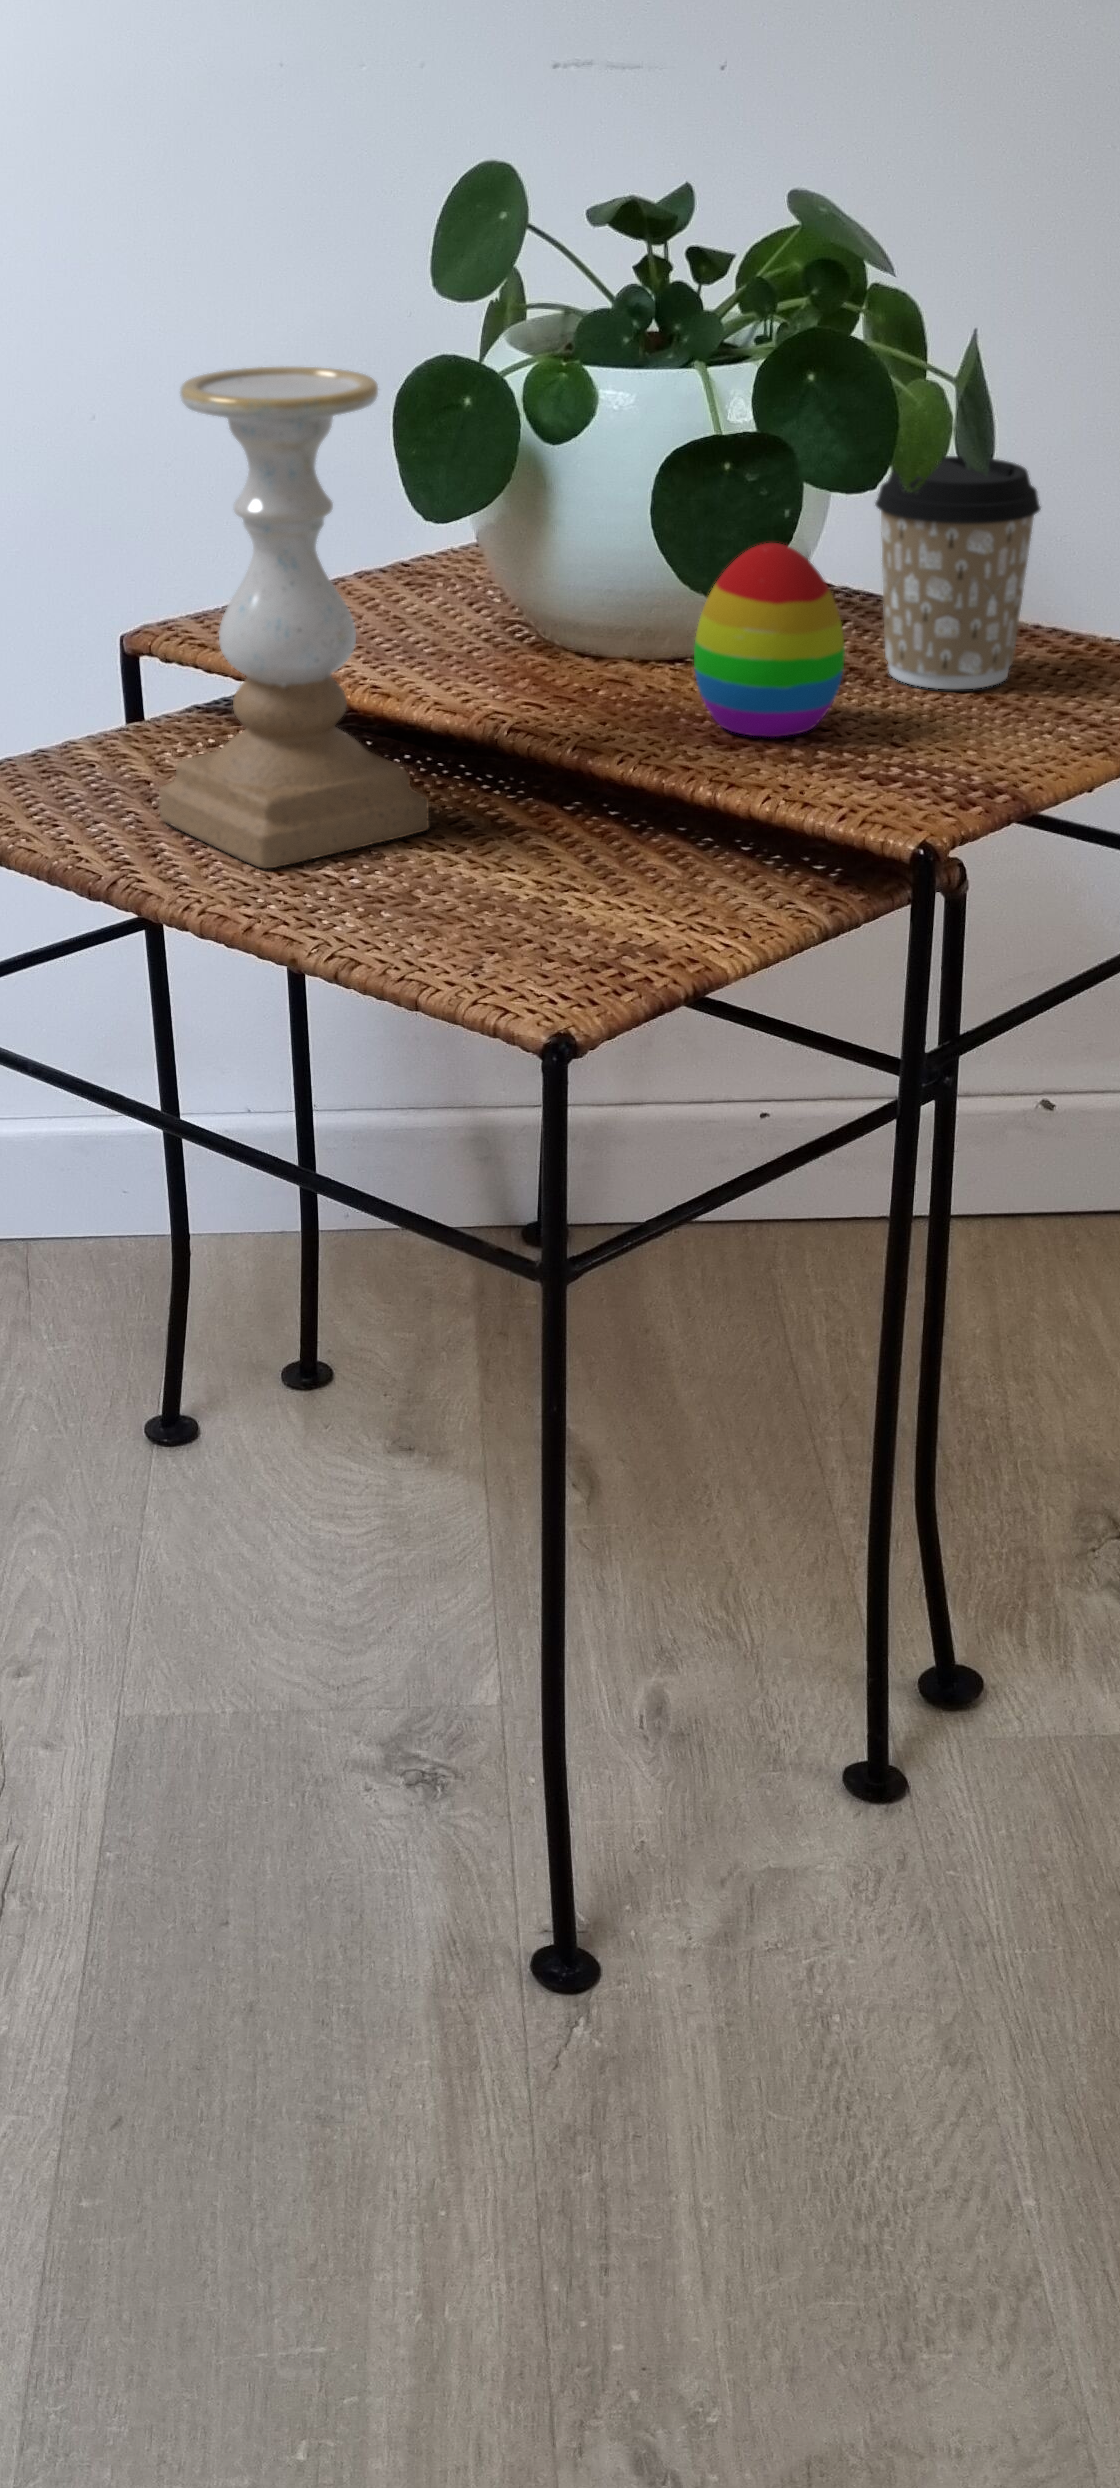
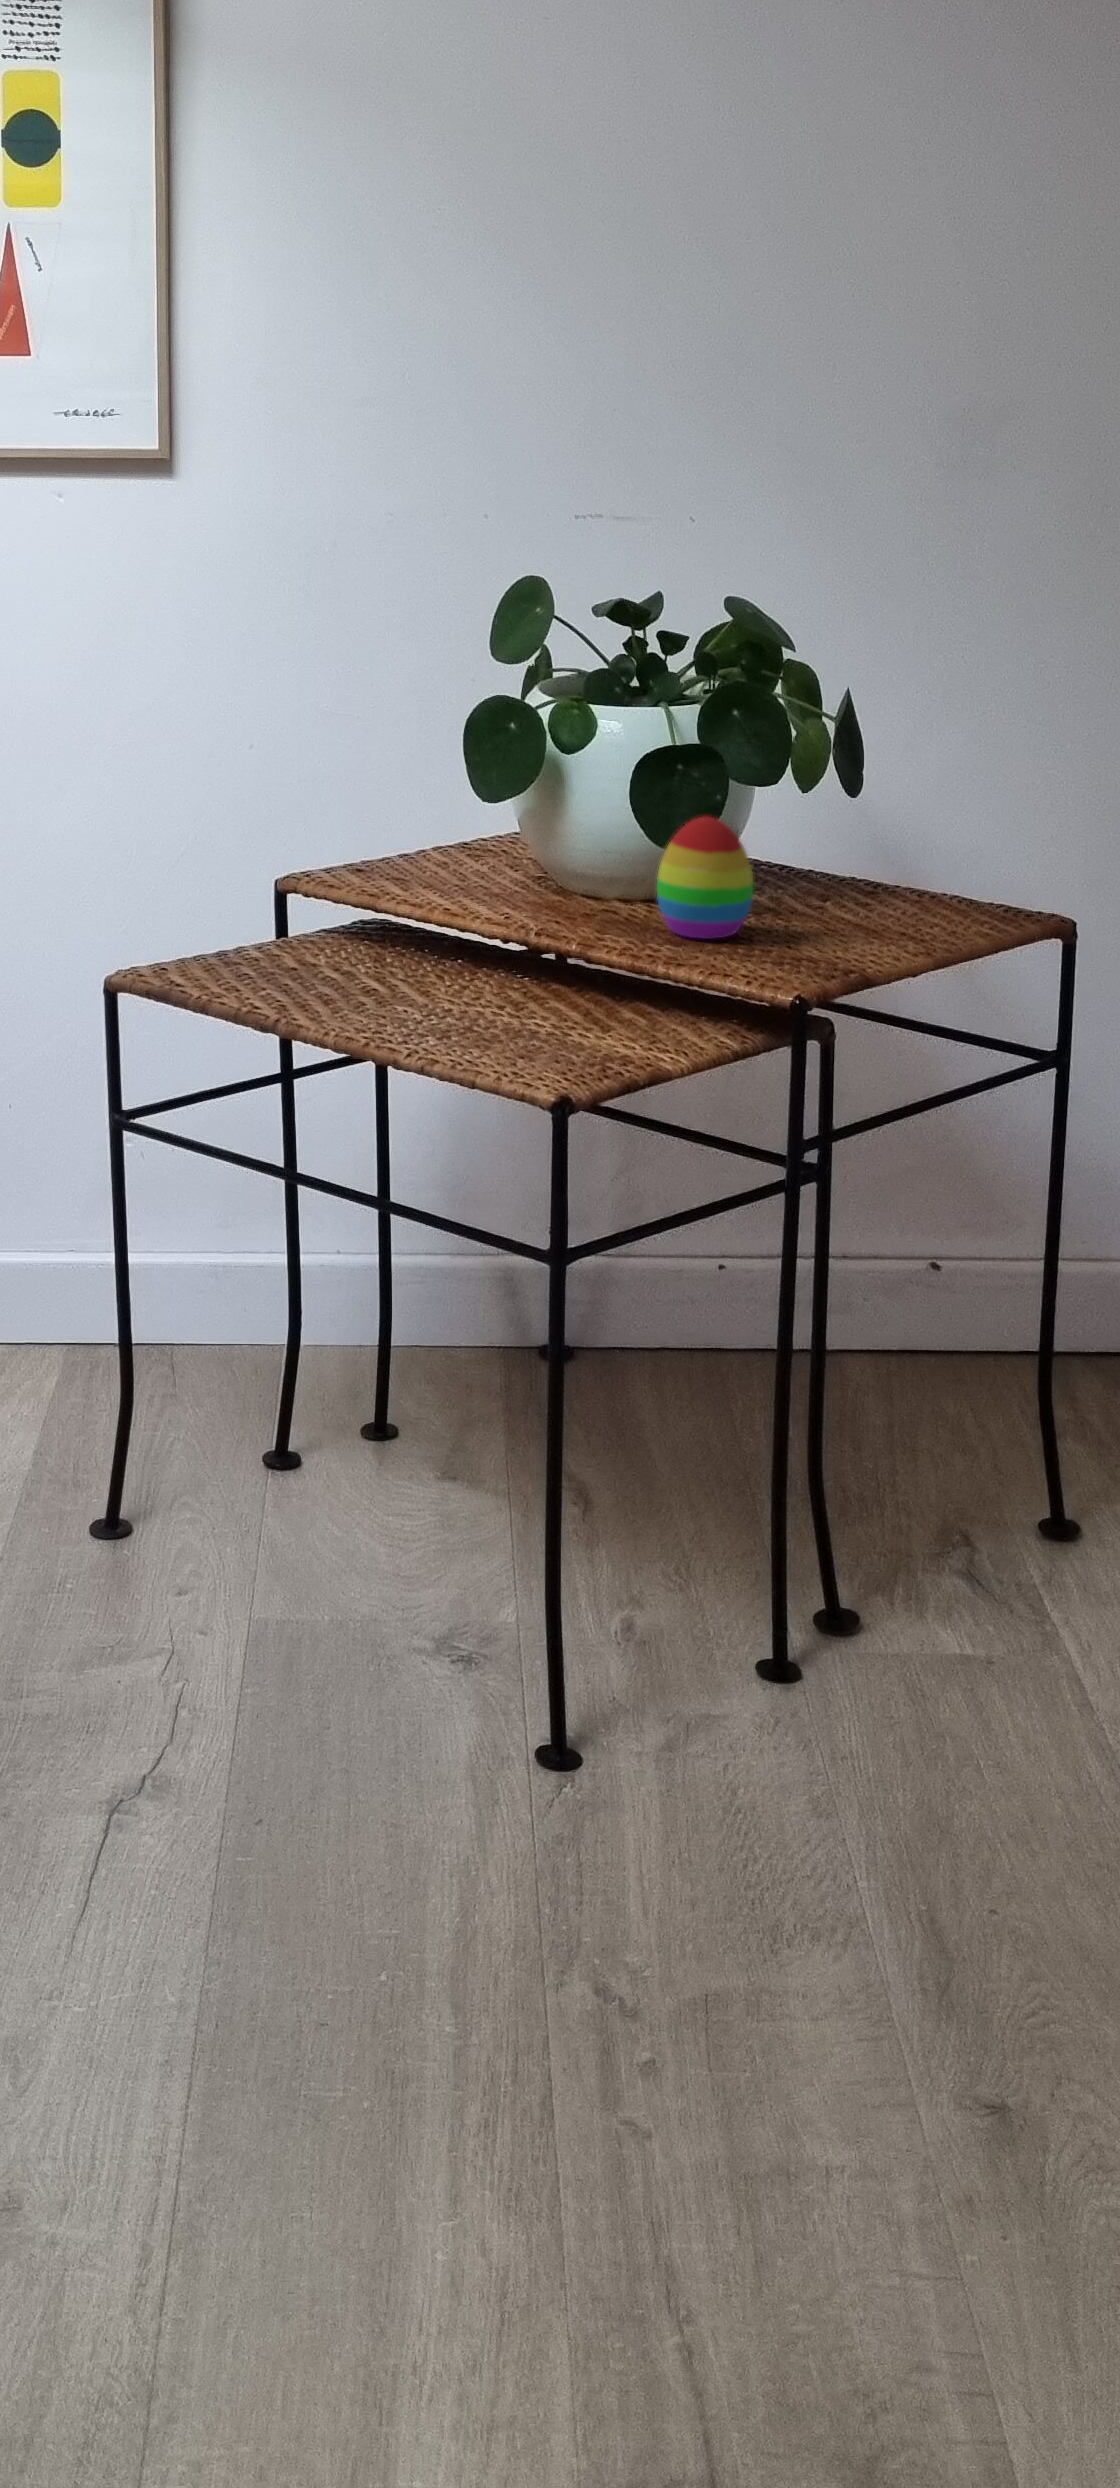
candle holder: present [159,367,429,868] -> none [312,702,485,1010]
coffee cup: present [875,456,1040,689] -> none [777,768,884,917]

